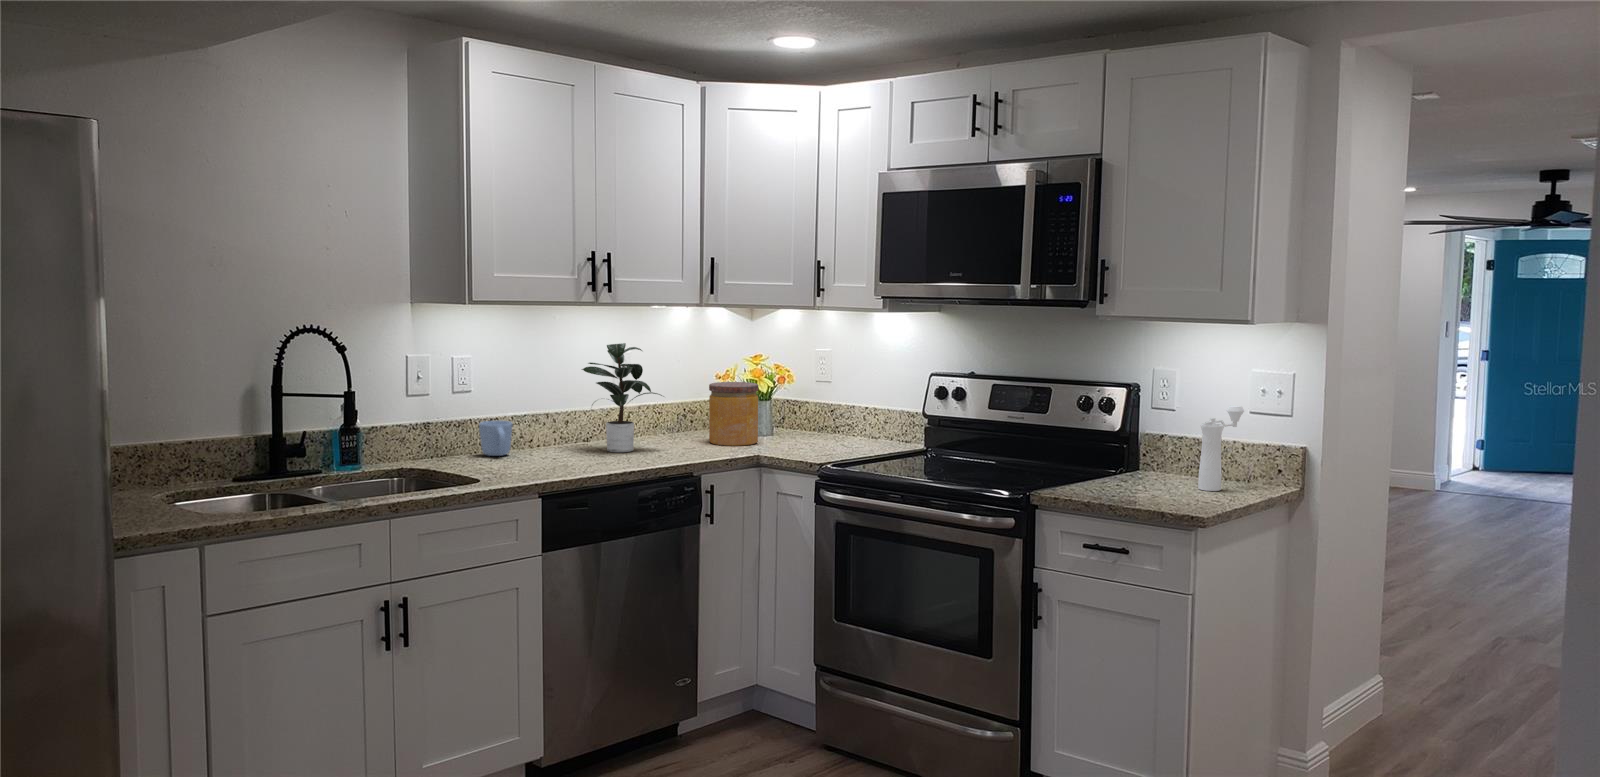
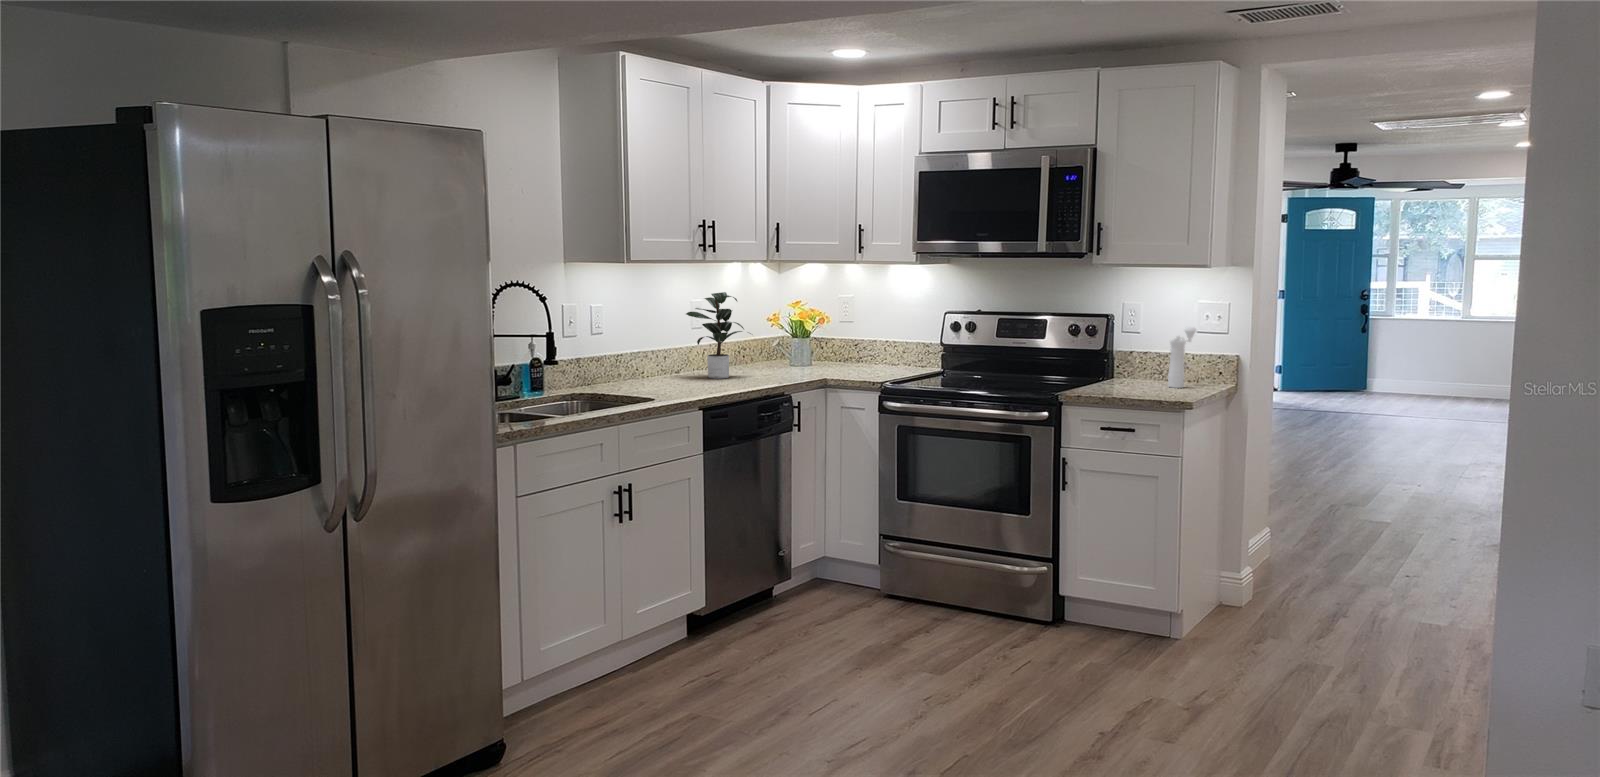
jar: present [709,382,758,446] -> none [775,322,813,372]
mug: present [479,421,512,456] -> none [616,356,642,384]

